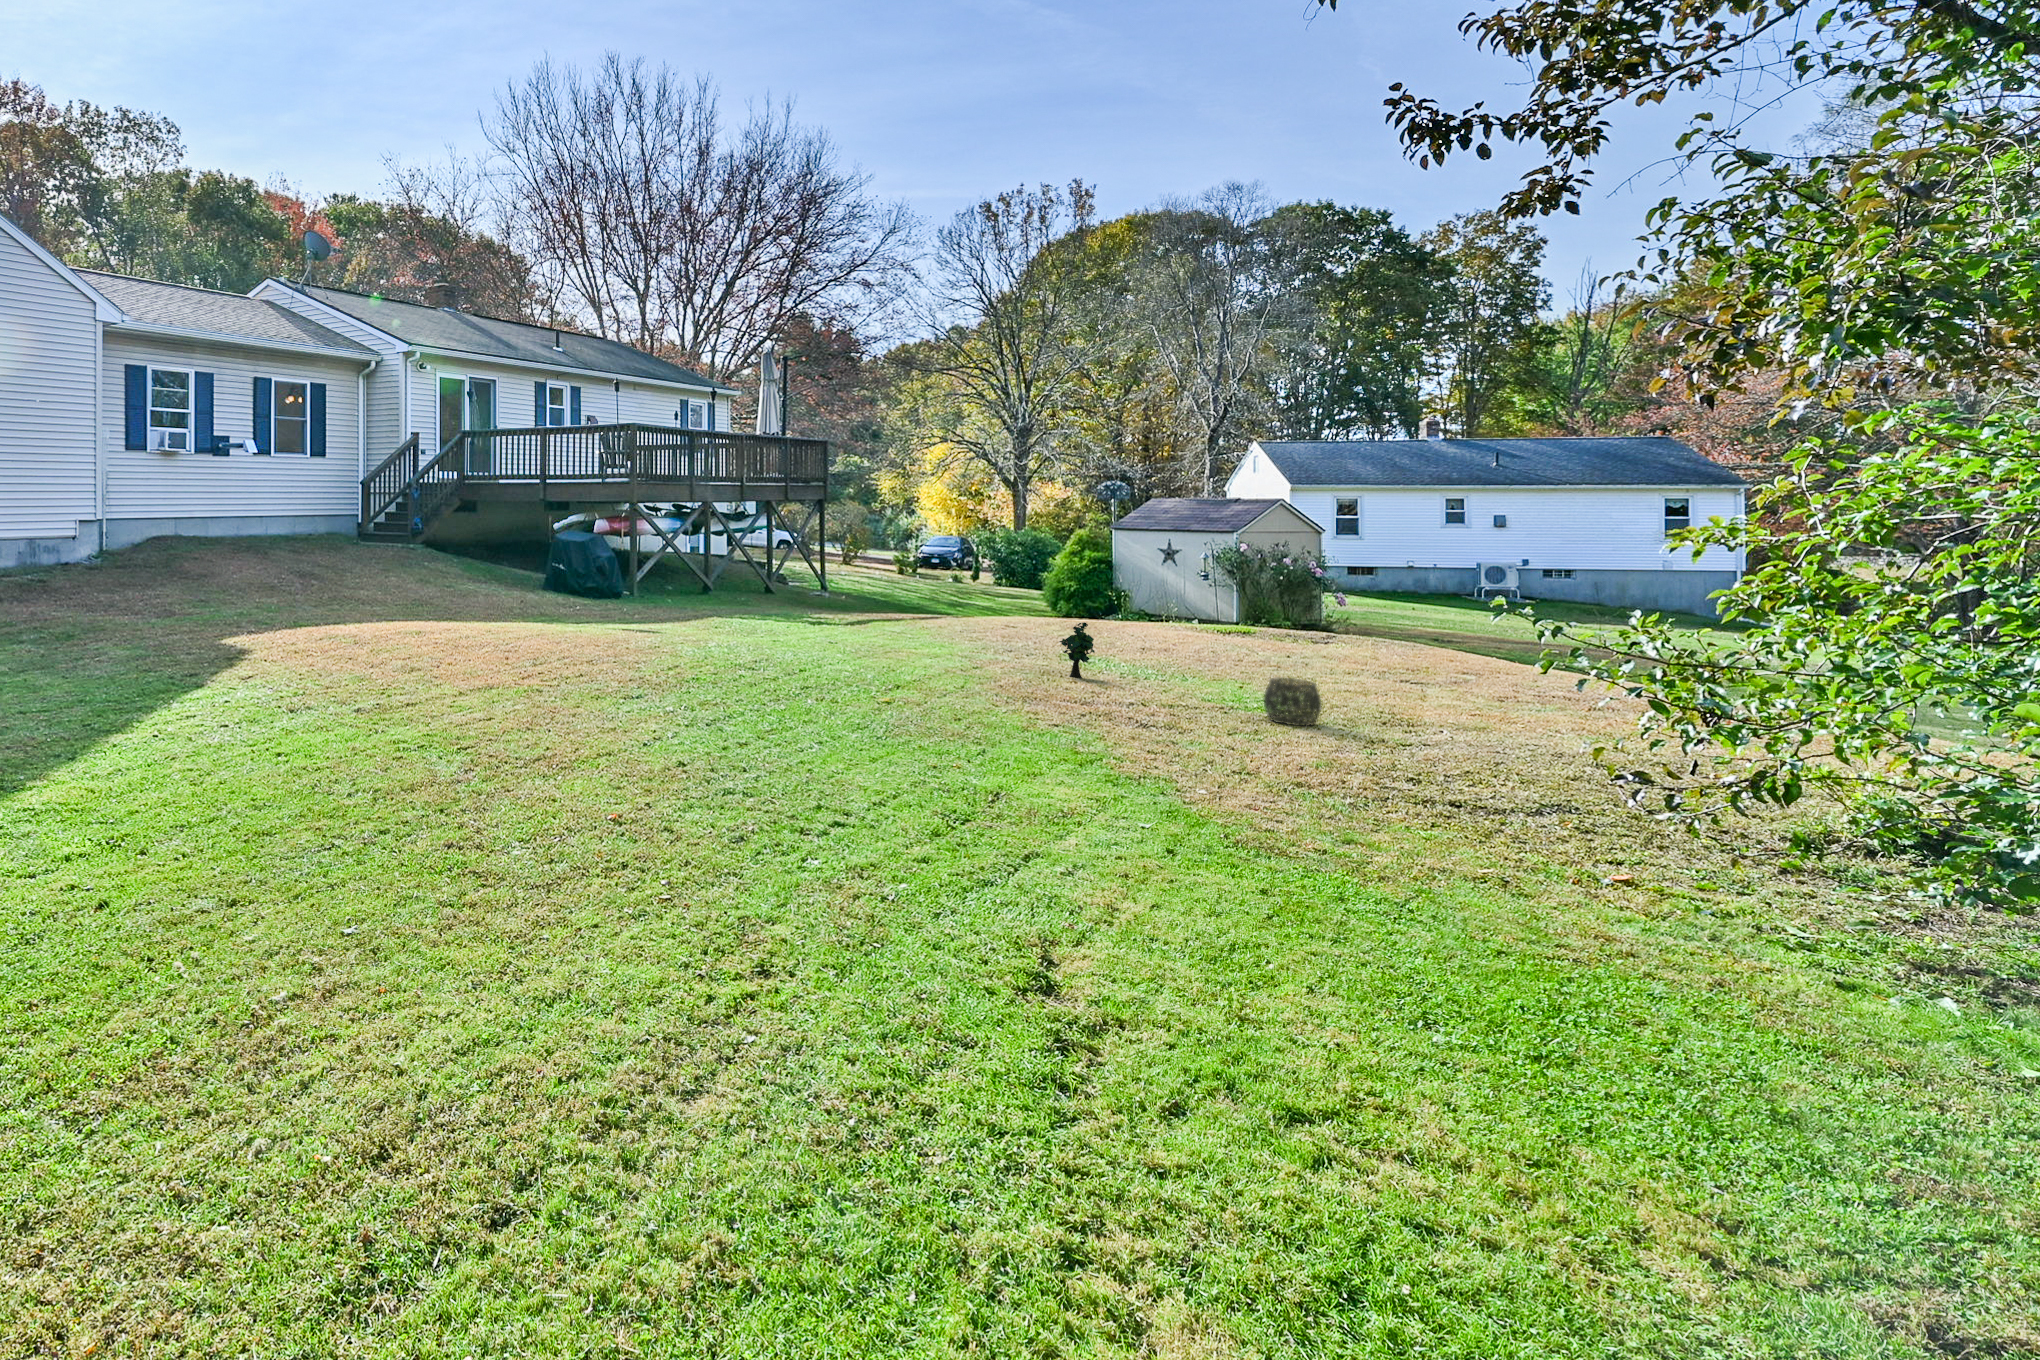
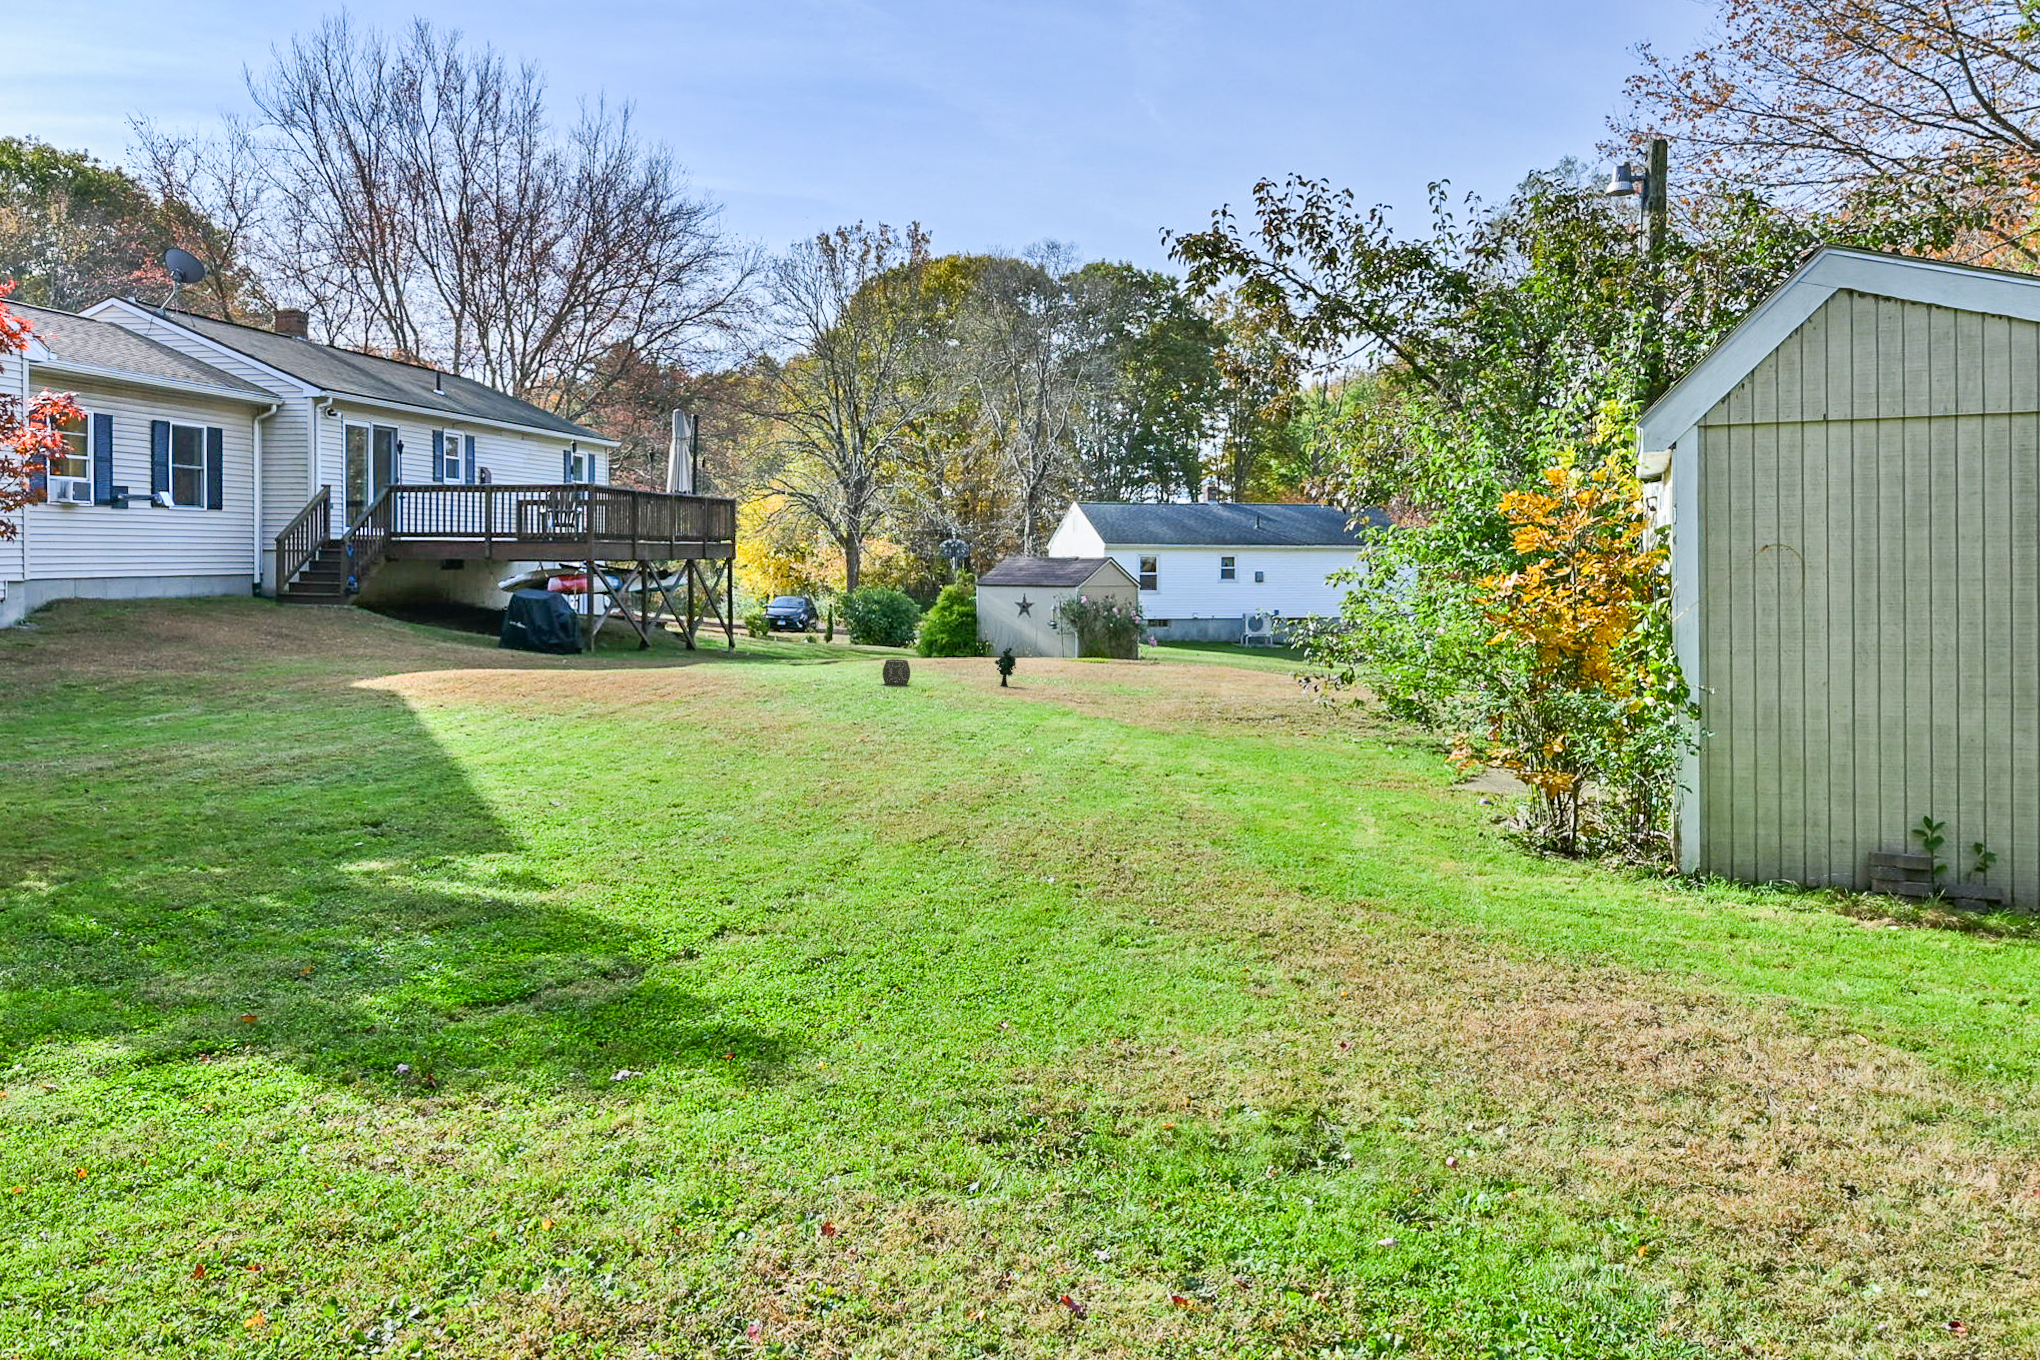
woven basket: present [1264,678,1321,726] -> present [883,659,910,685]

